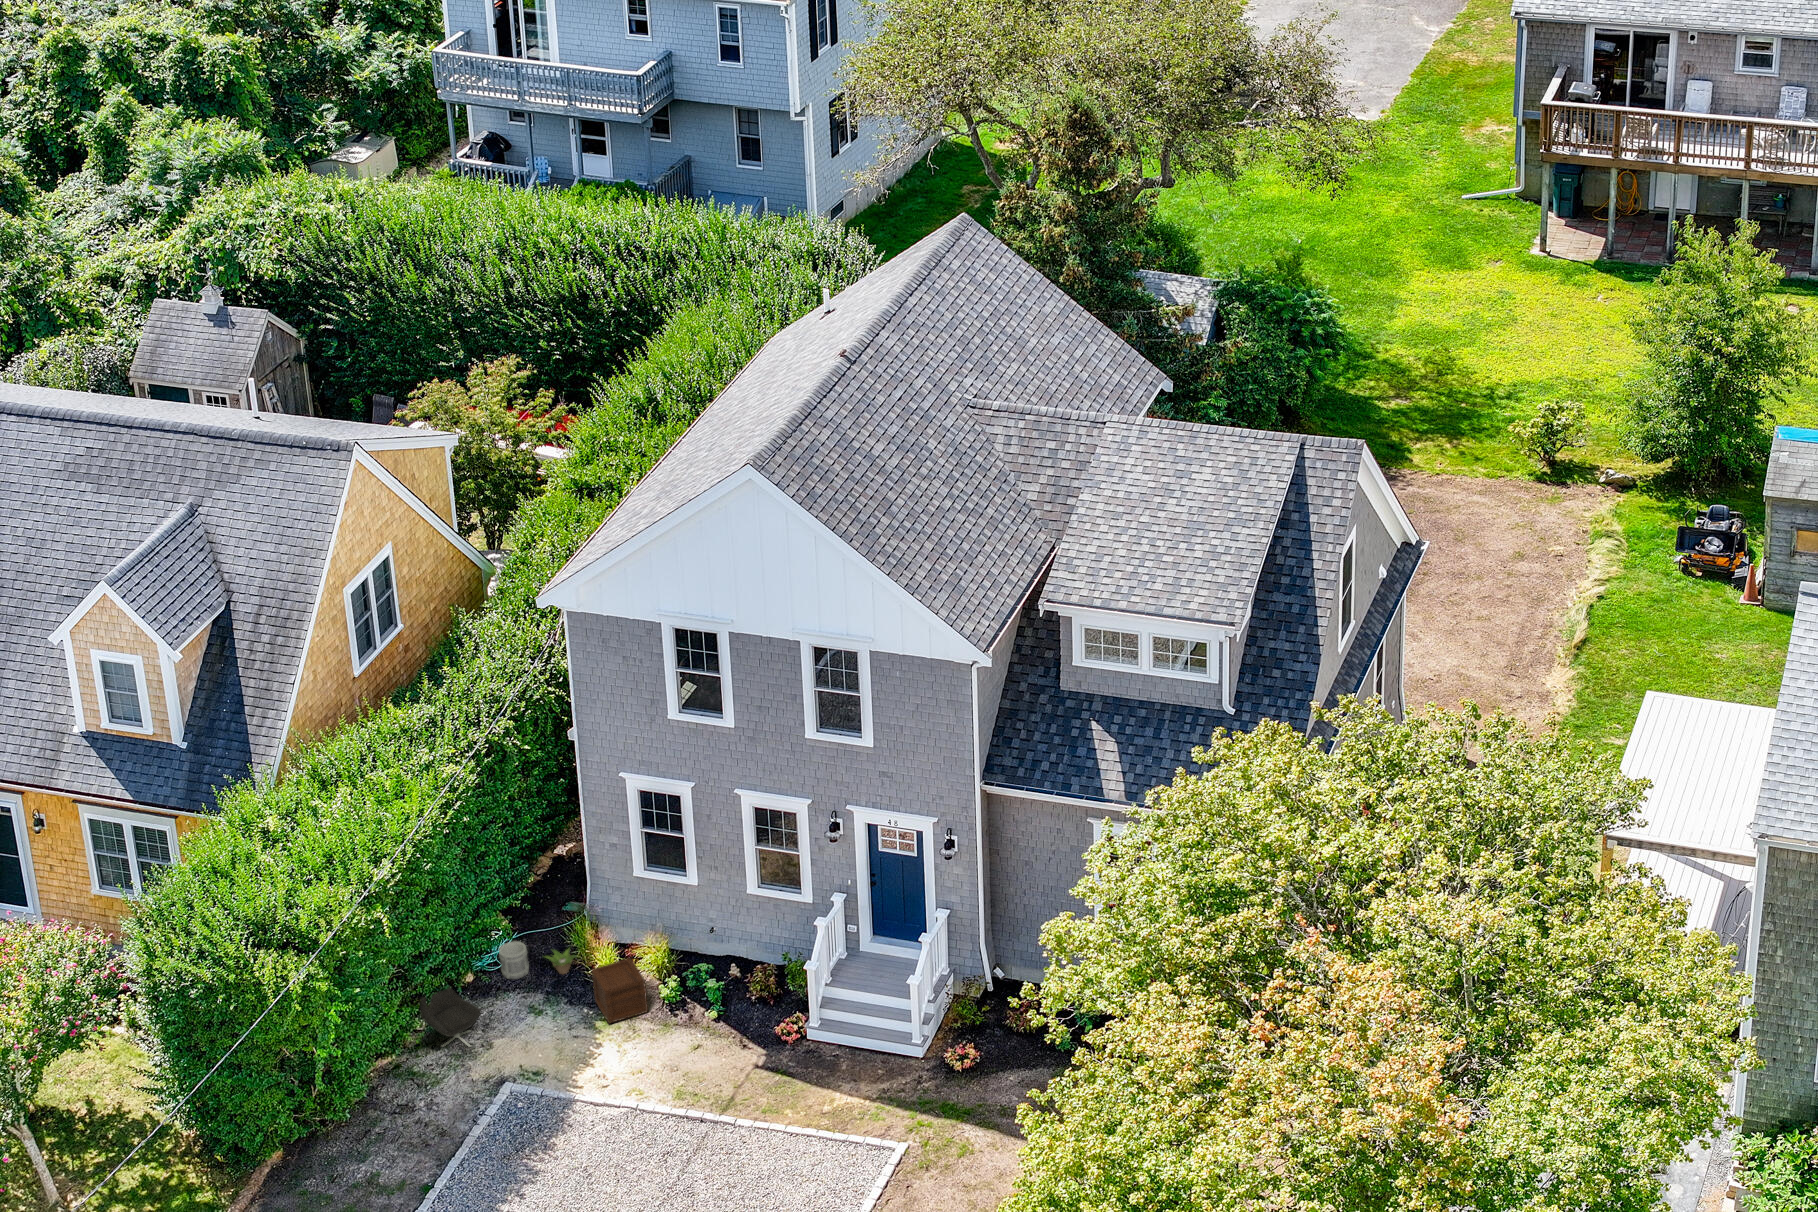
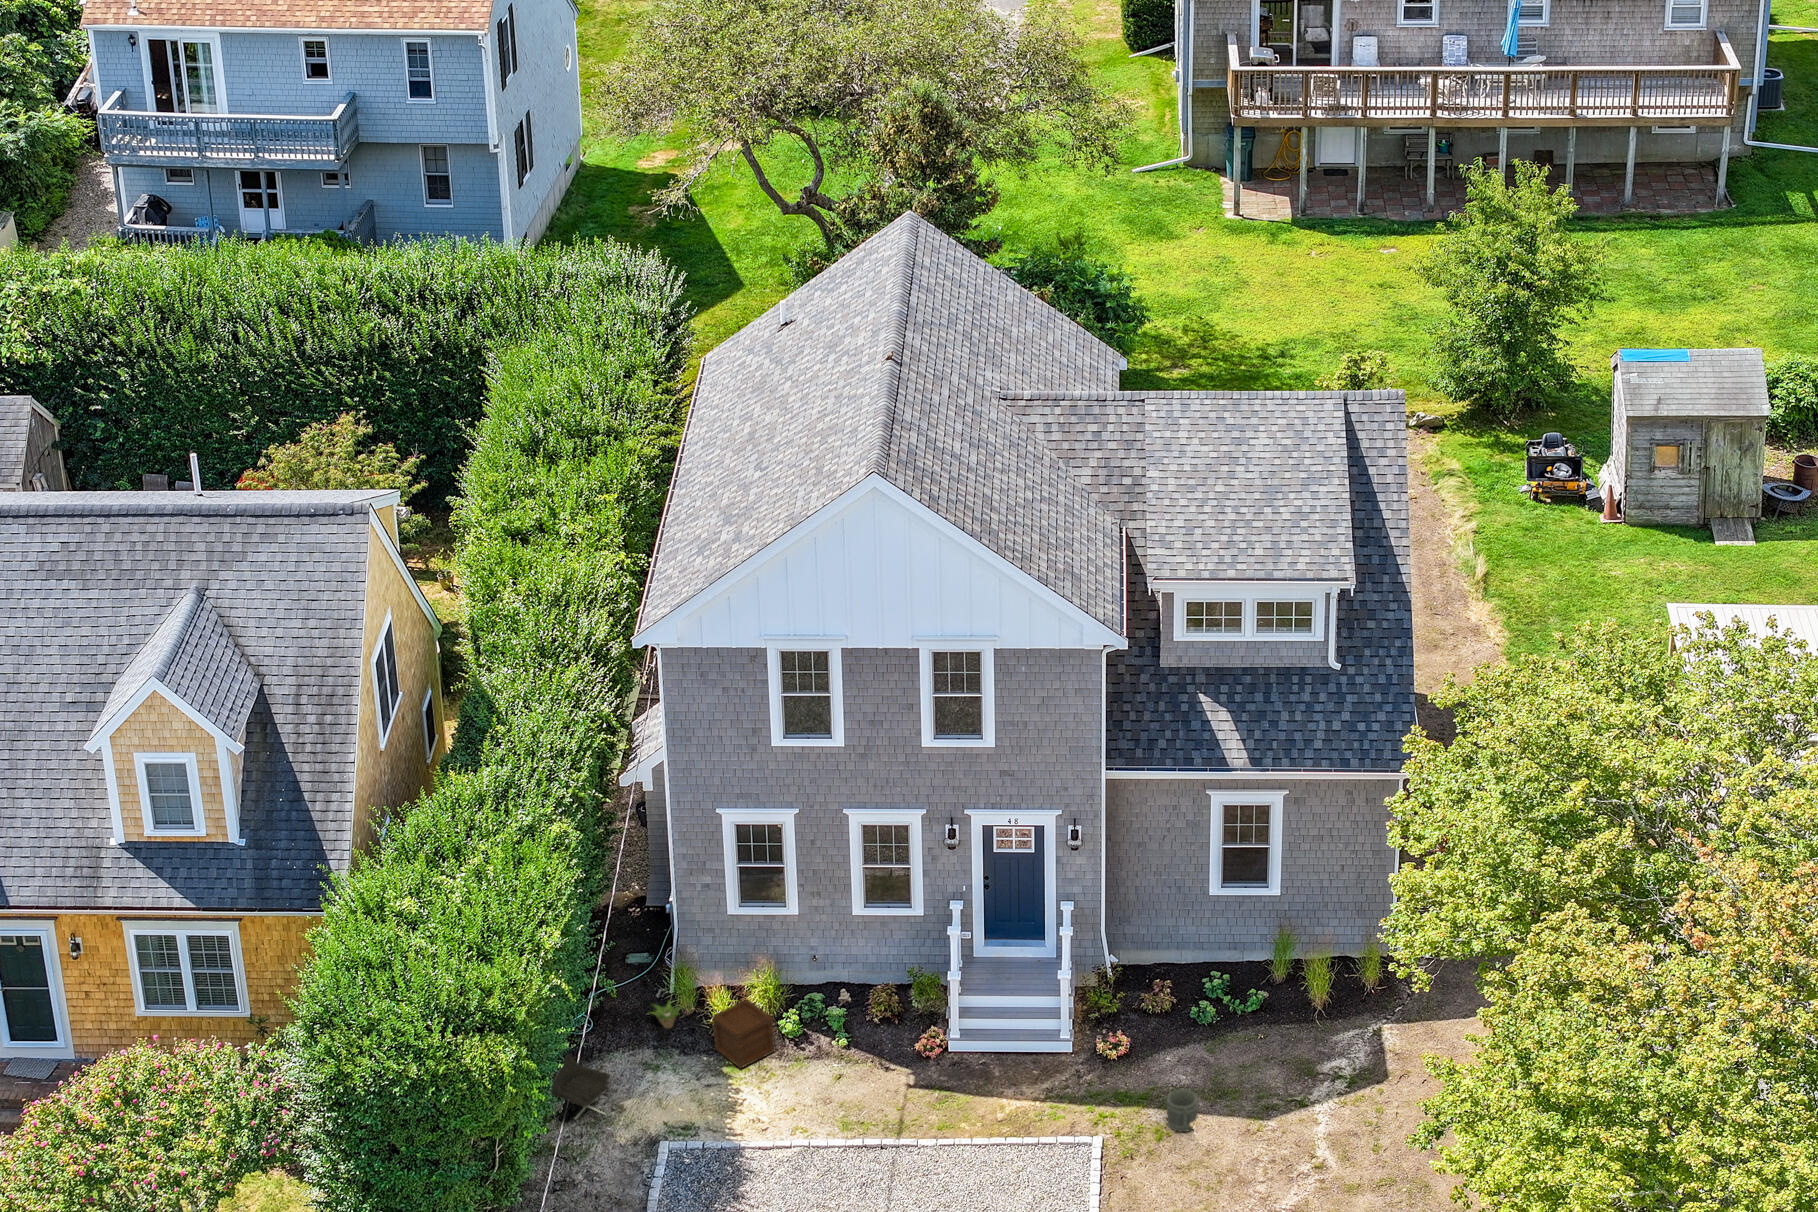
bucket: present [499,941,529,979] -> present [1167,1089,1198,1132]

